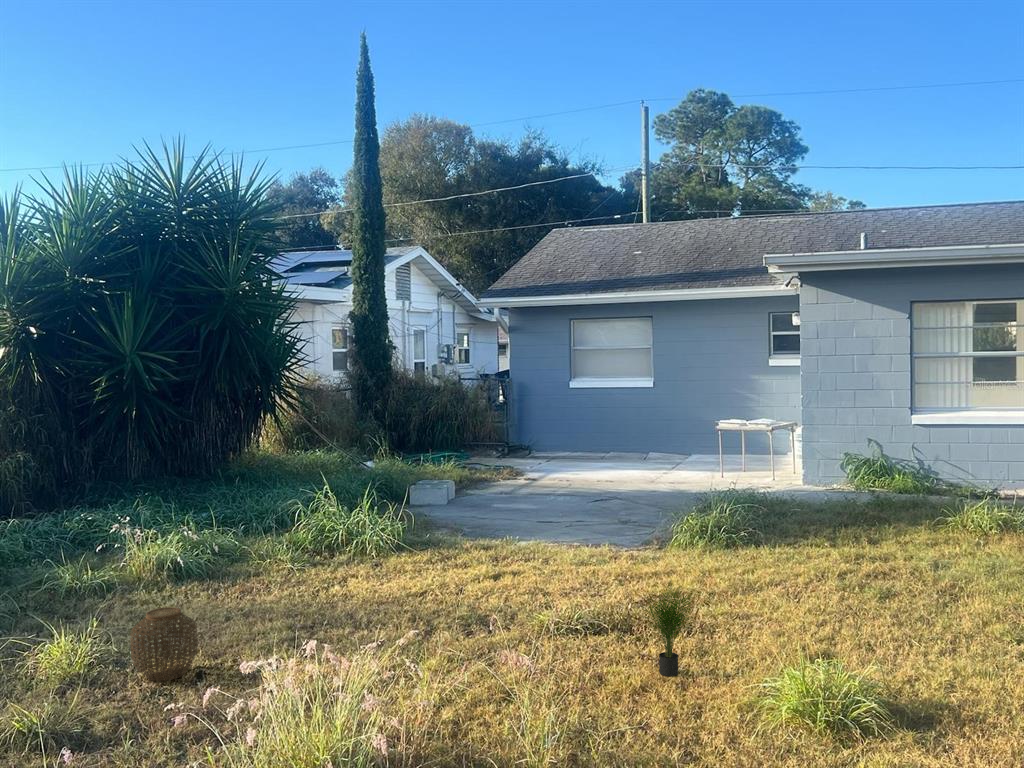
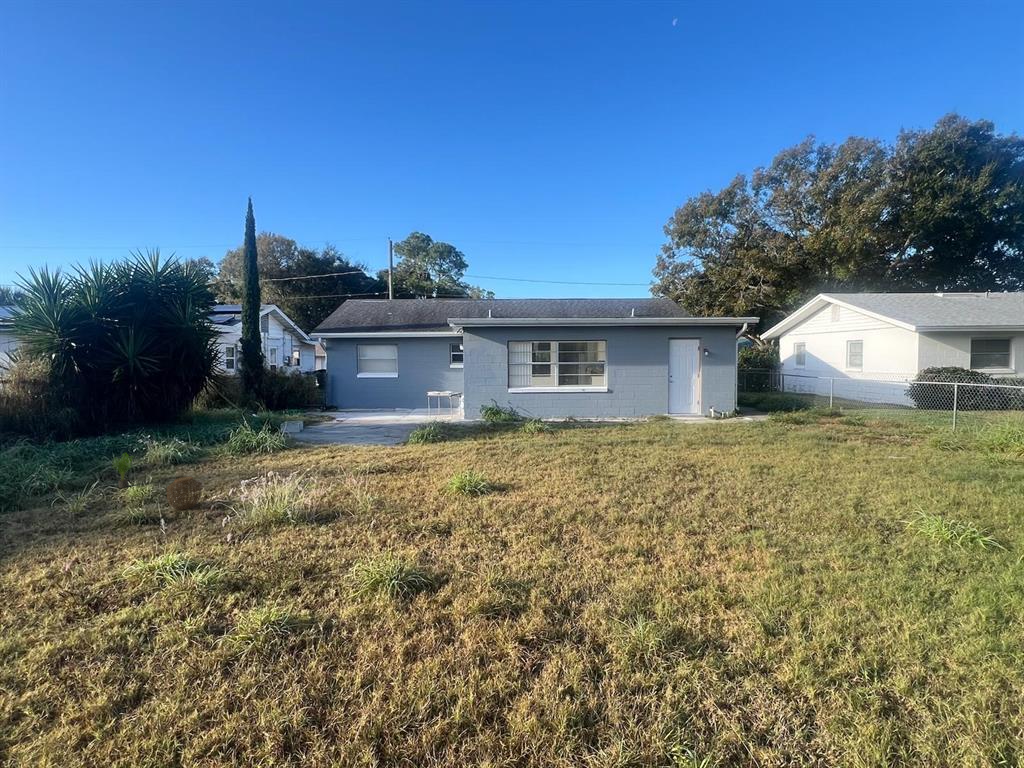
potted plant: present [645,583,692,676] -> present [114,455,130,488]

